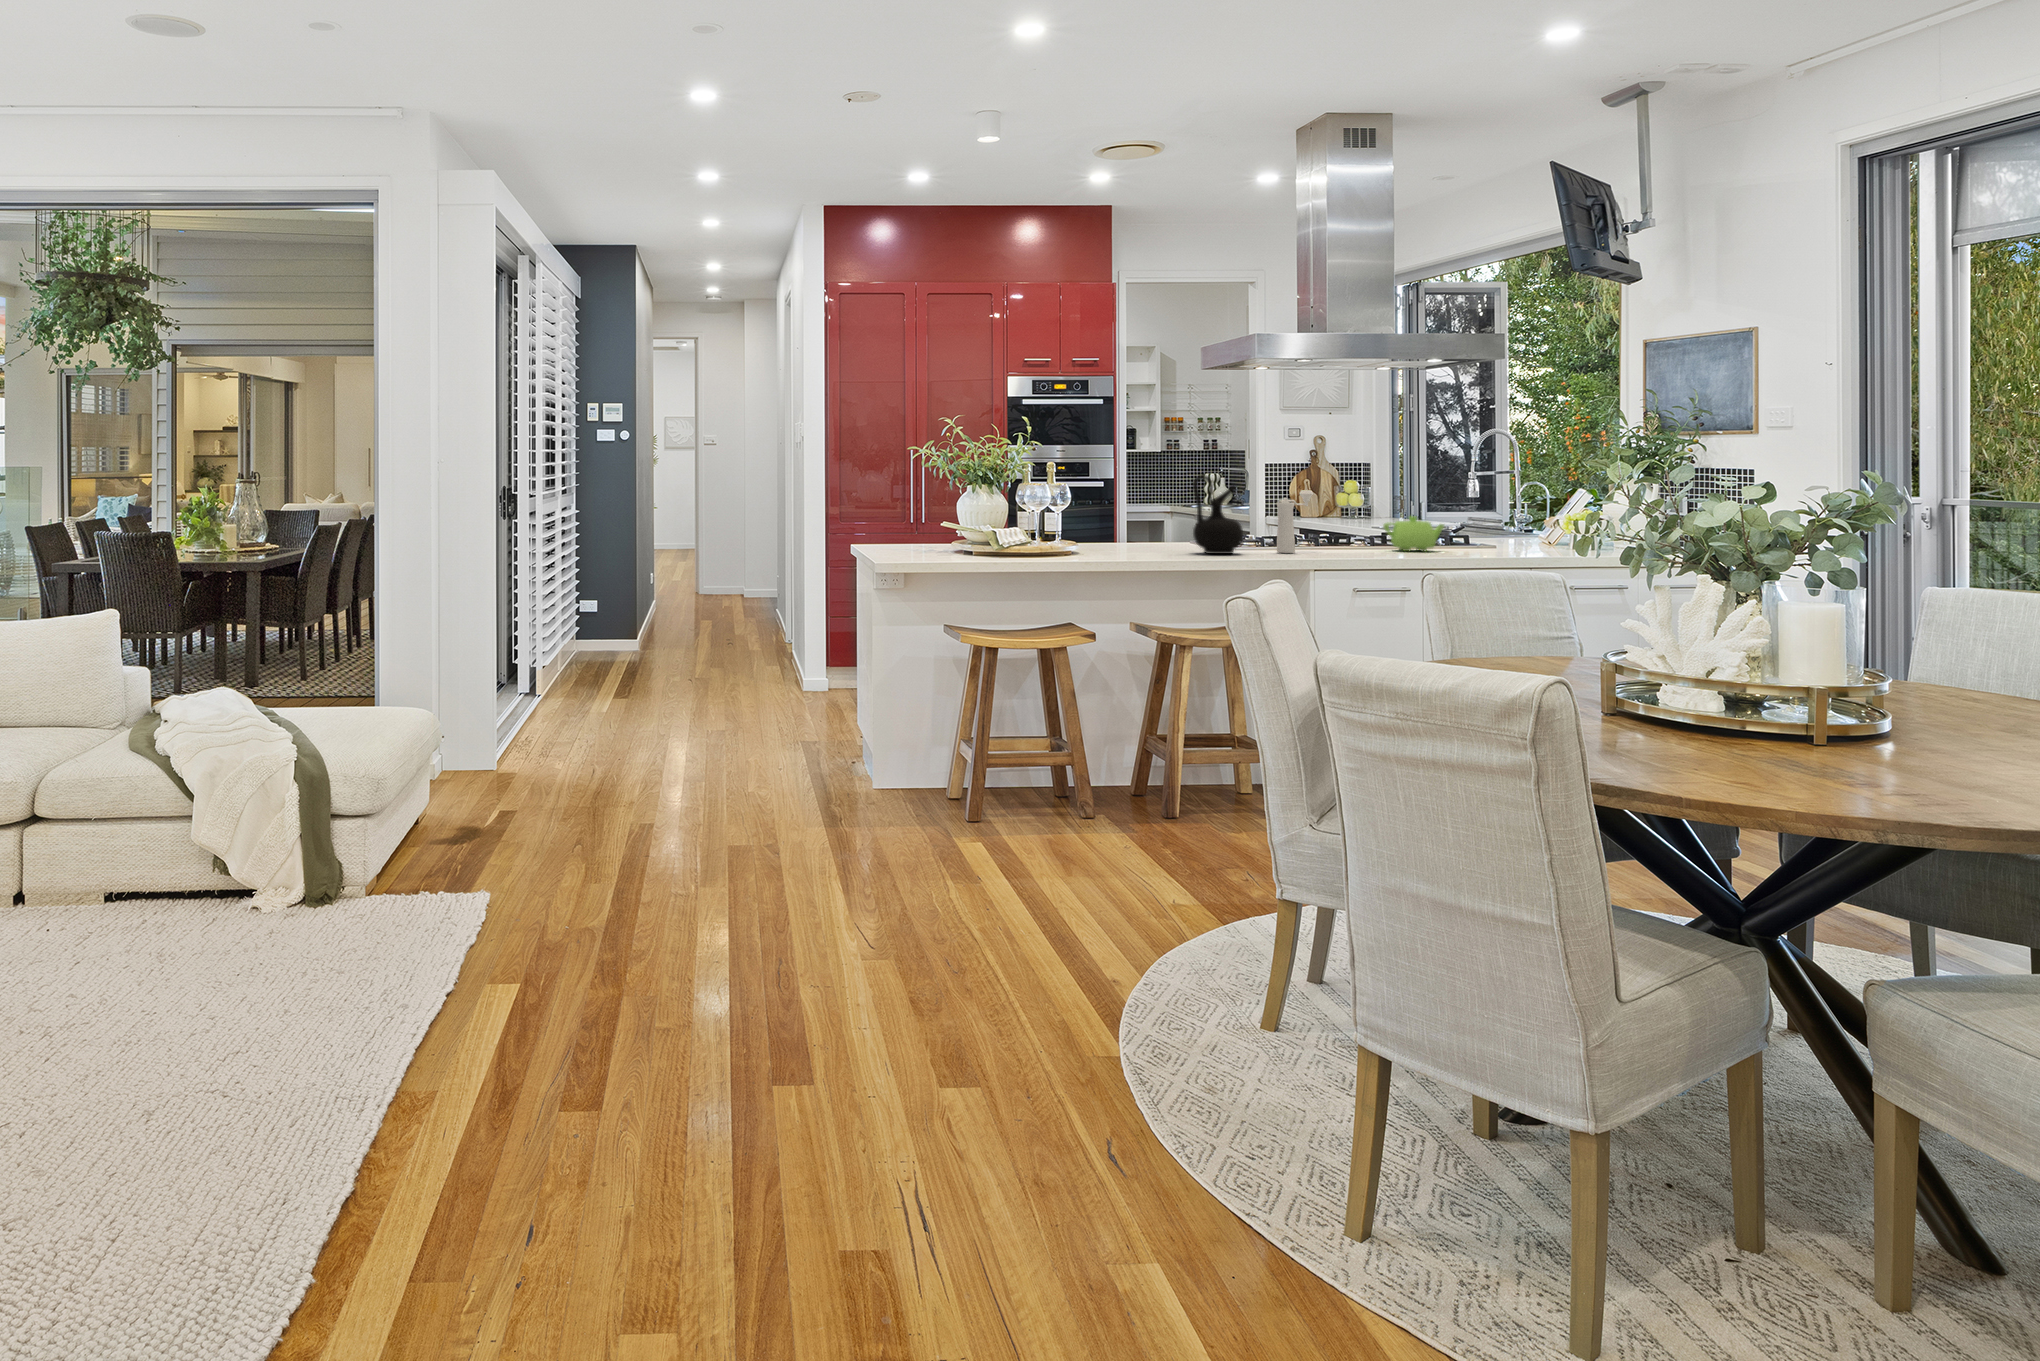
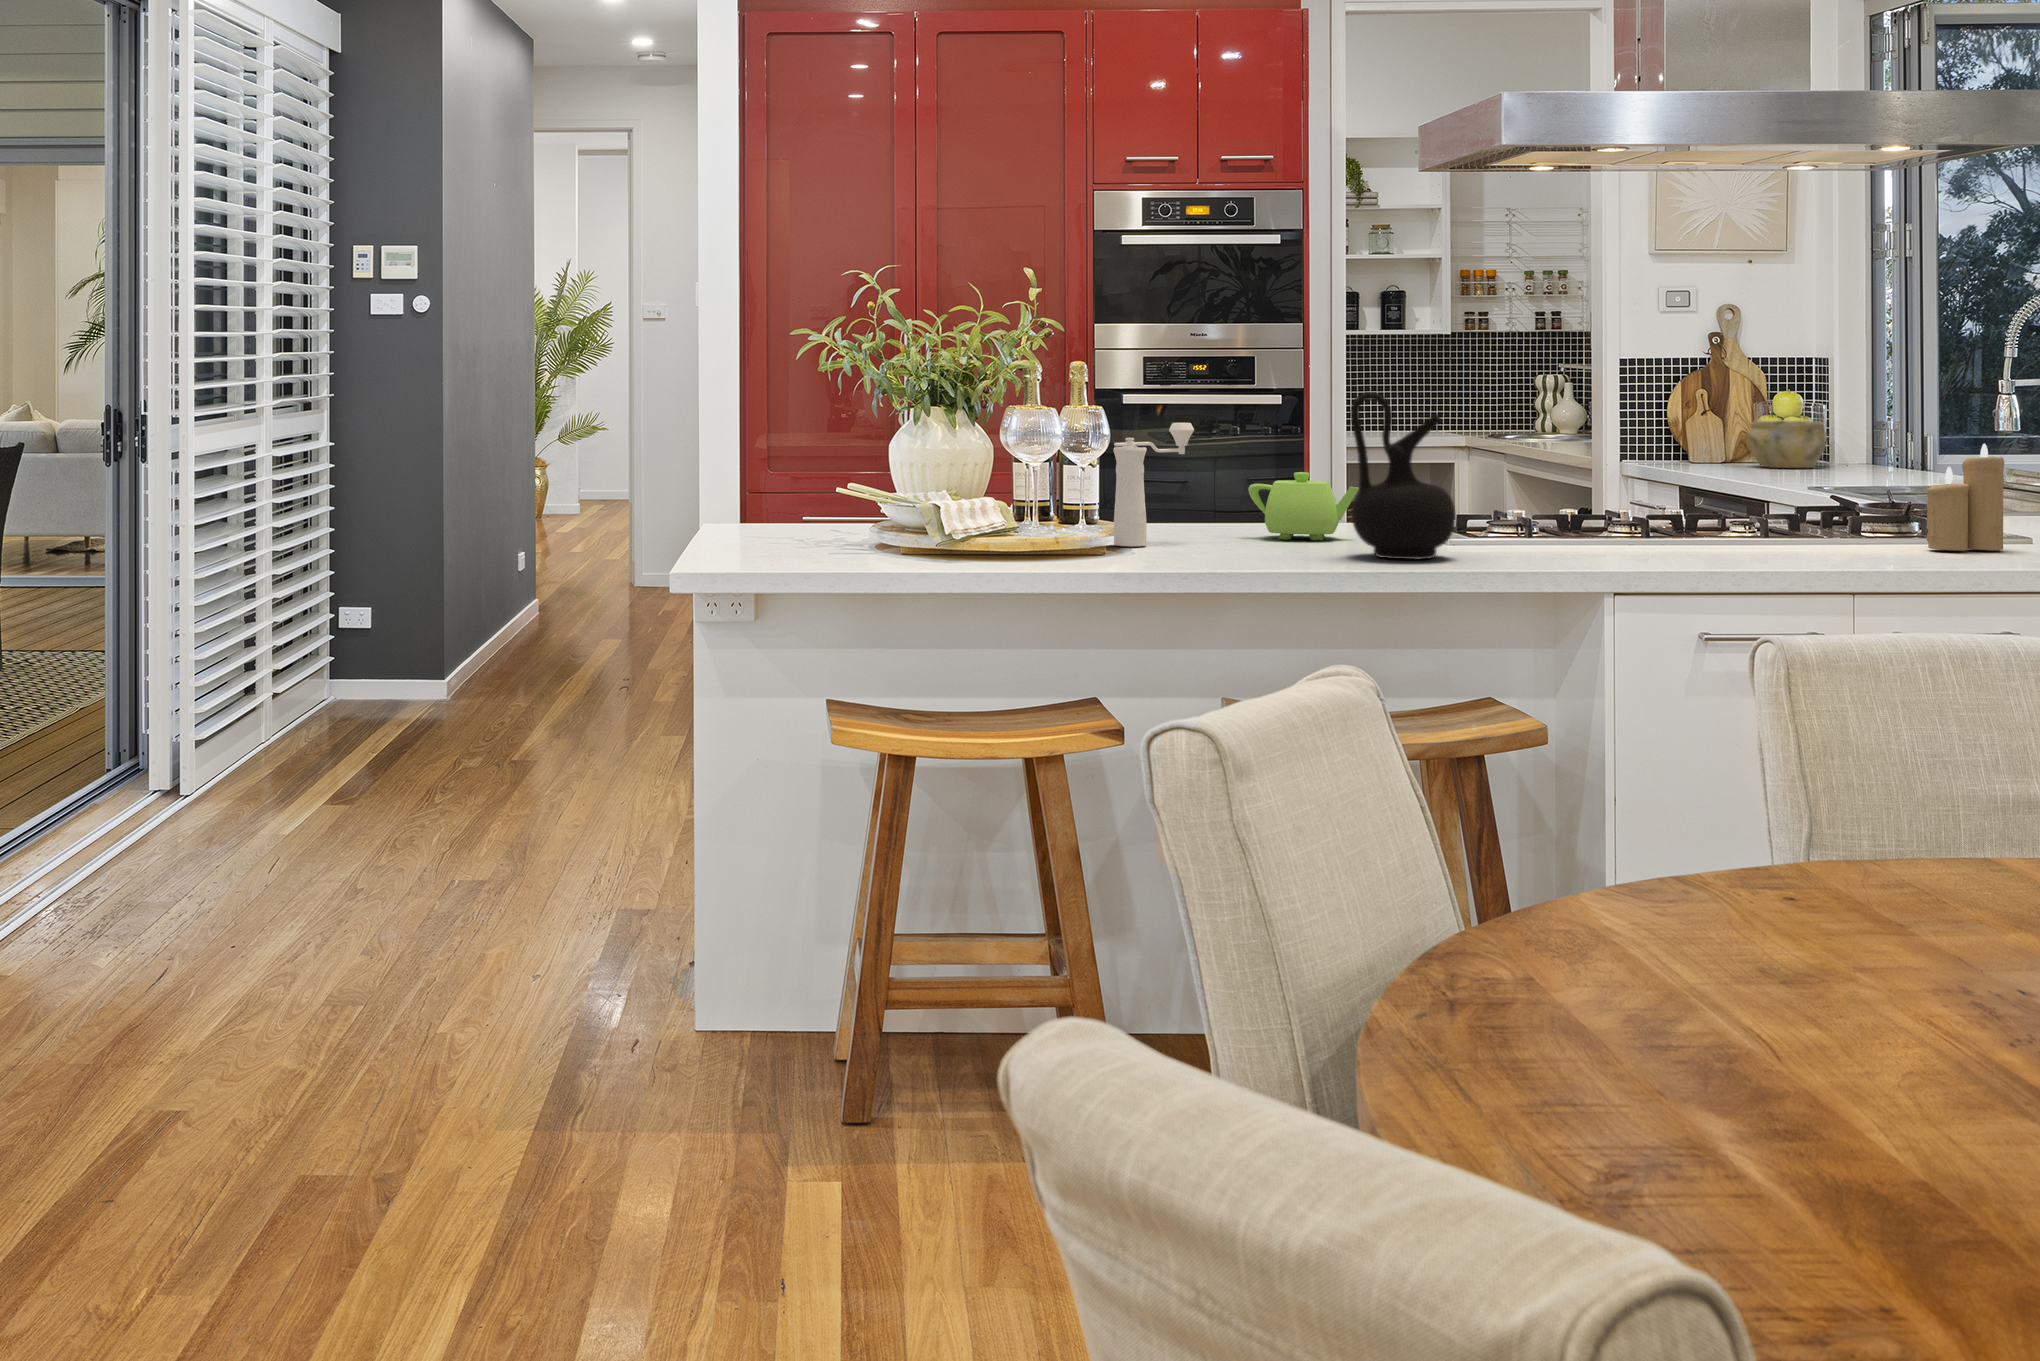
pepper mill: present [1276,490,1313,553] -> present [1113,423,1194,547]
ceramic bowl: none [1332,495,1372,519] -> present [1747,421,1827,468]
candle: none [1454,499,1489,549] -> present [1926,444,2004,551]
teapot: present [1384,516,1444,551] -> present [1248,472,1359,540]

